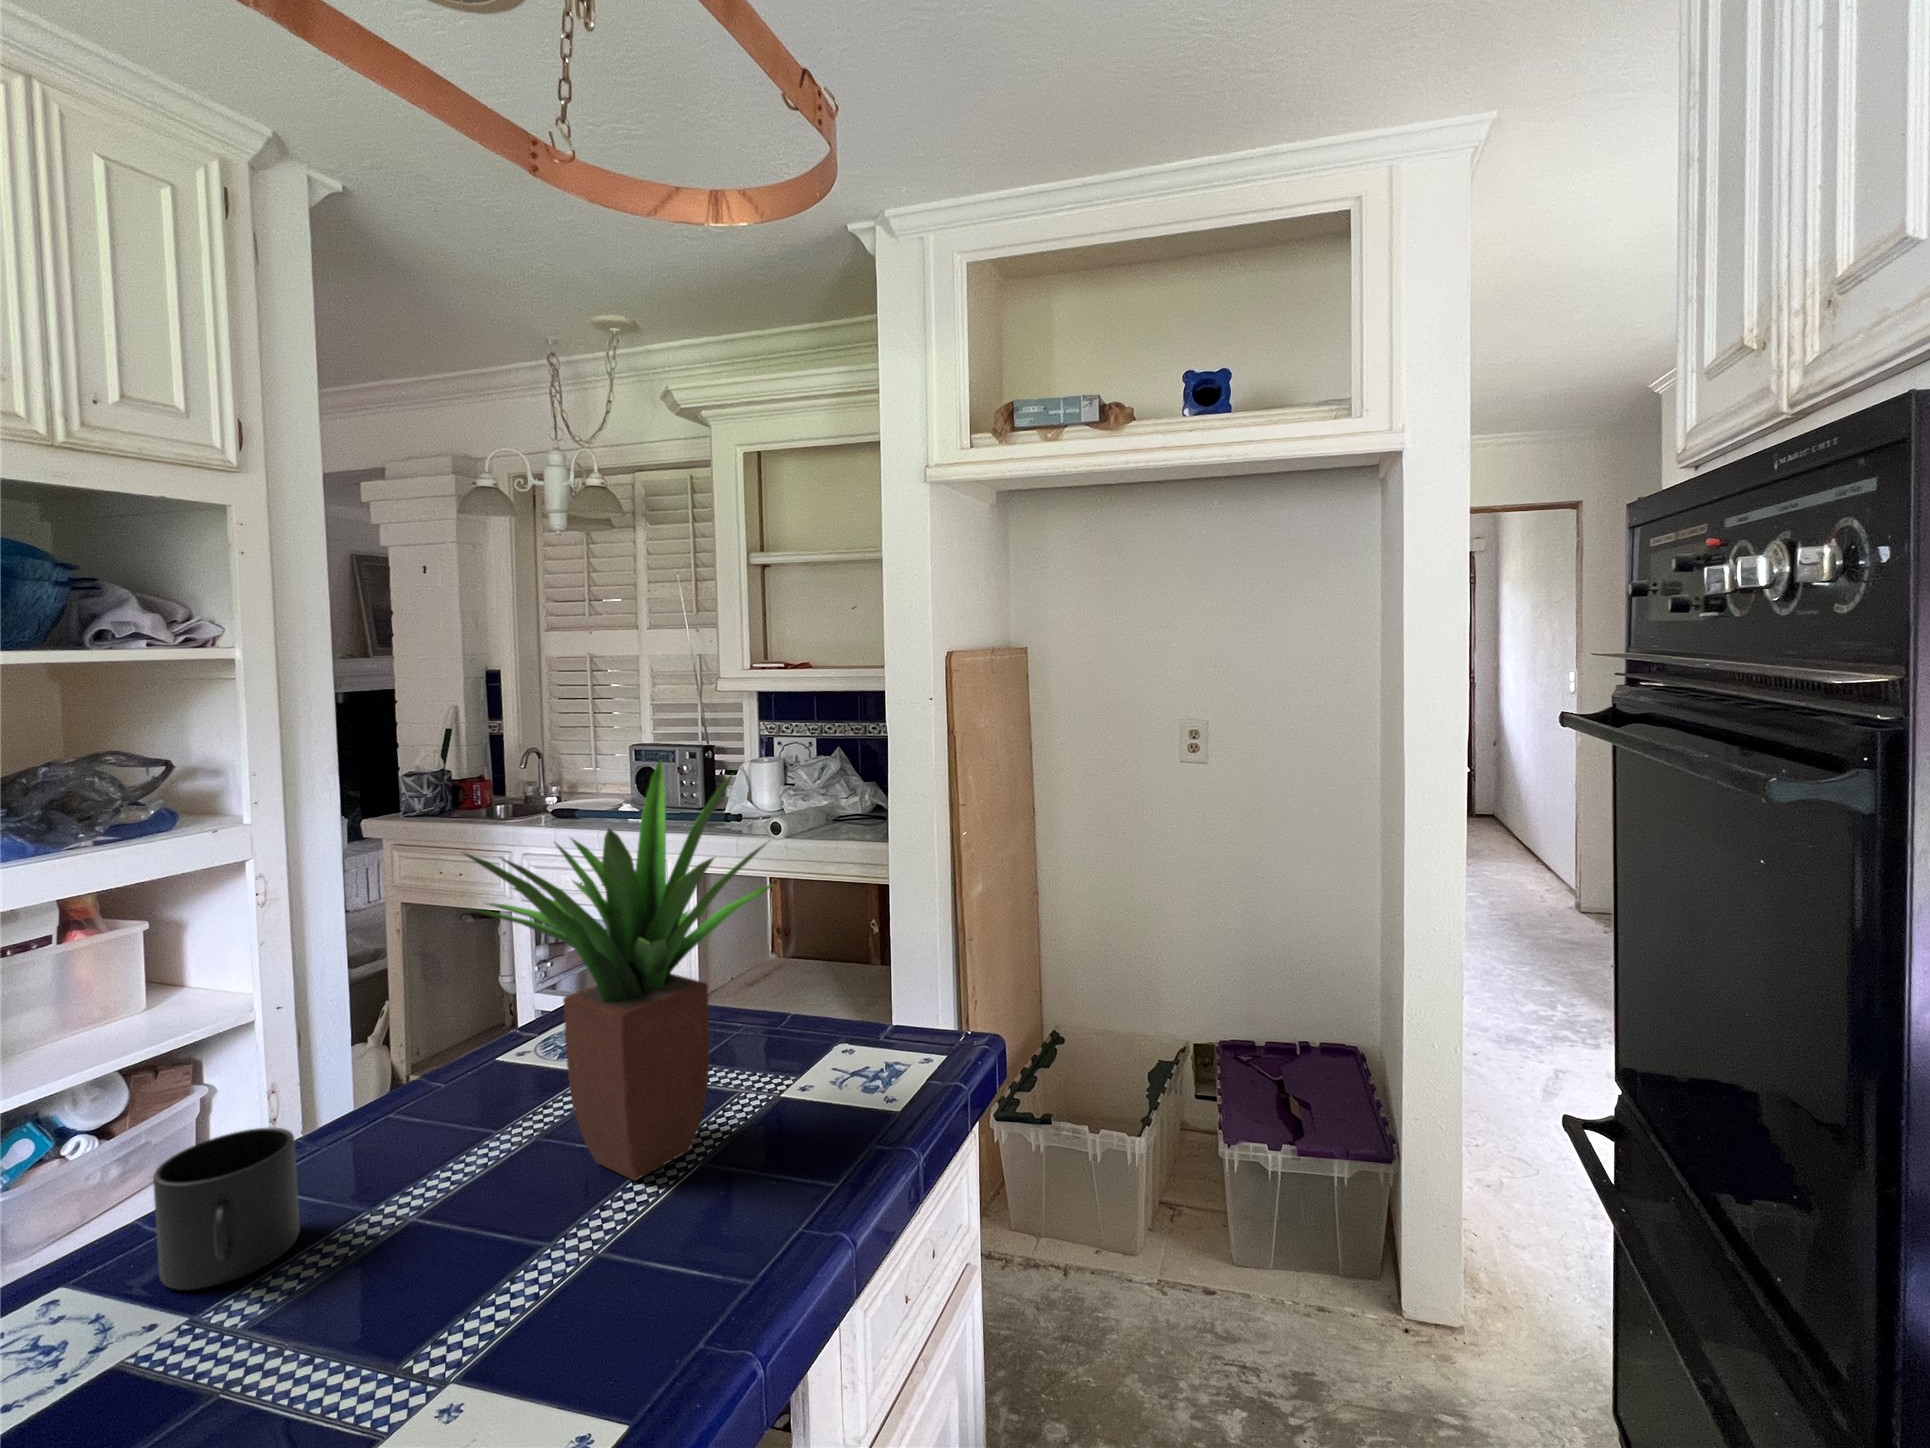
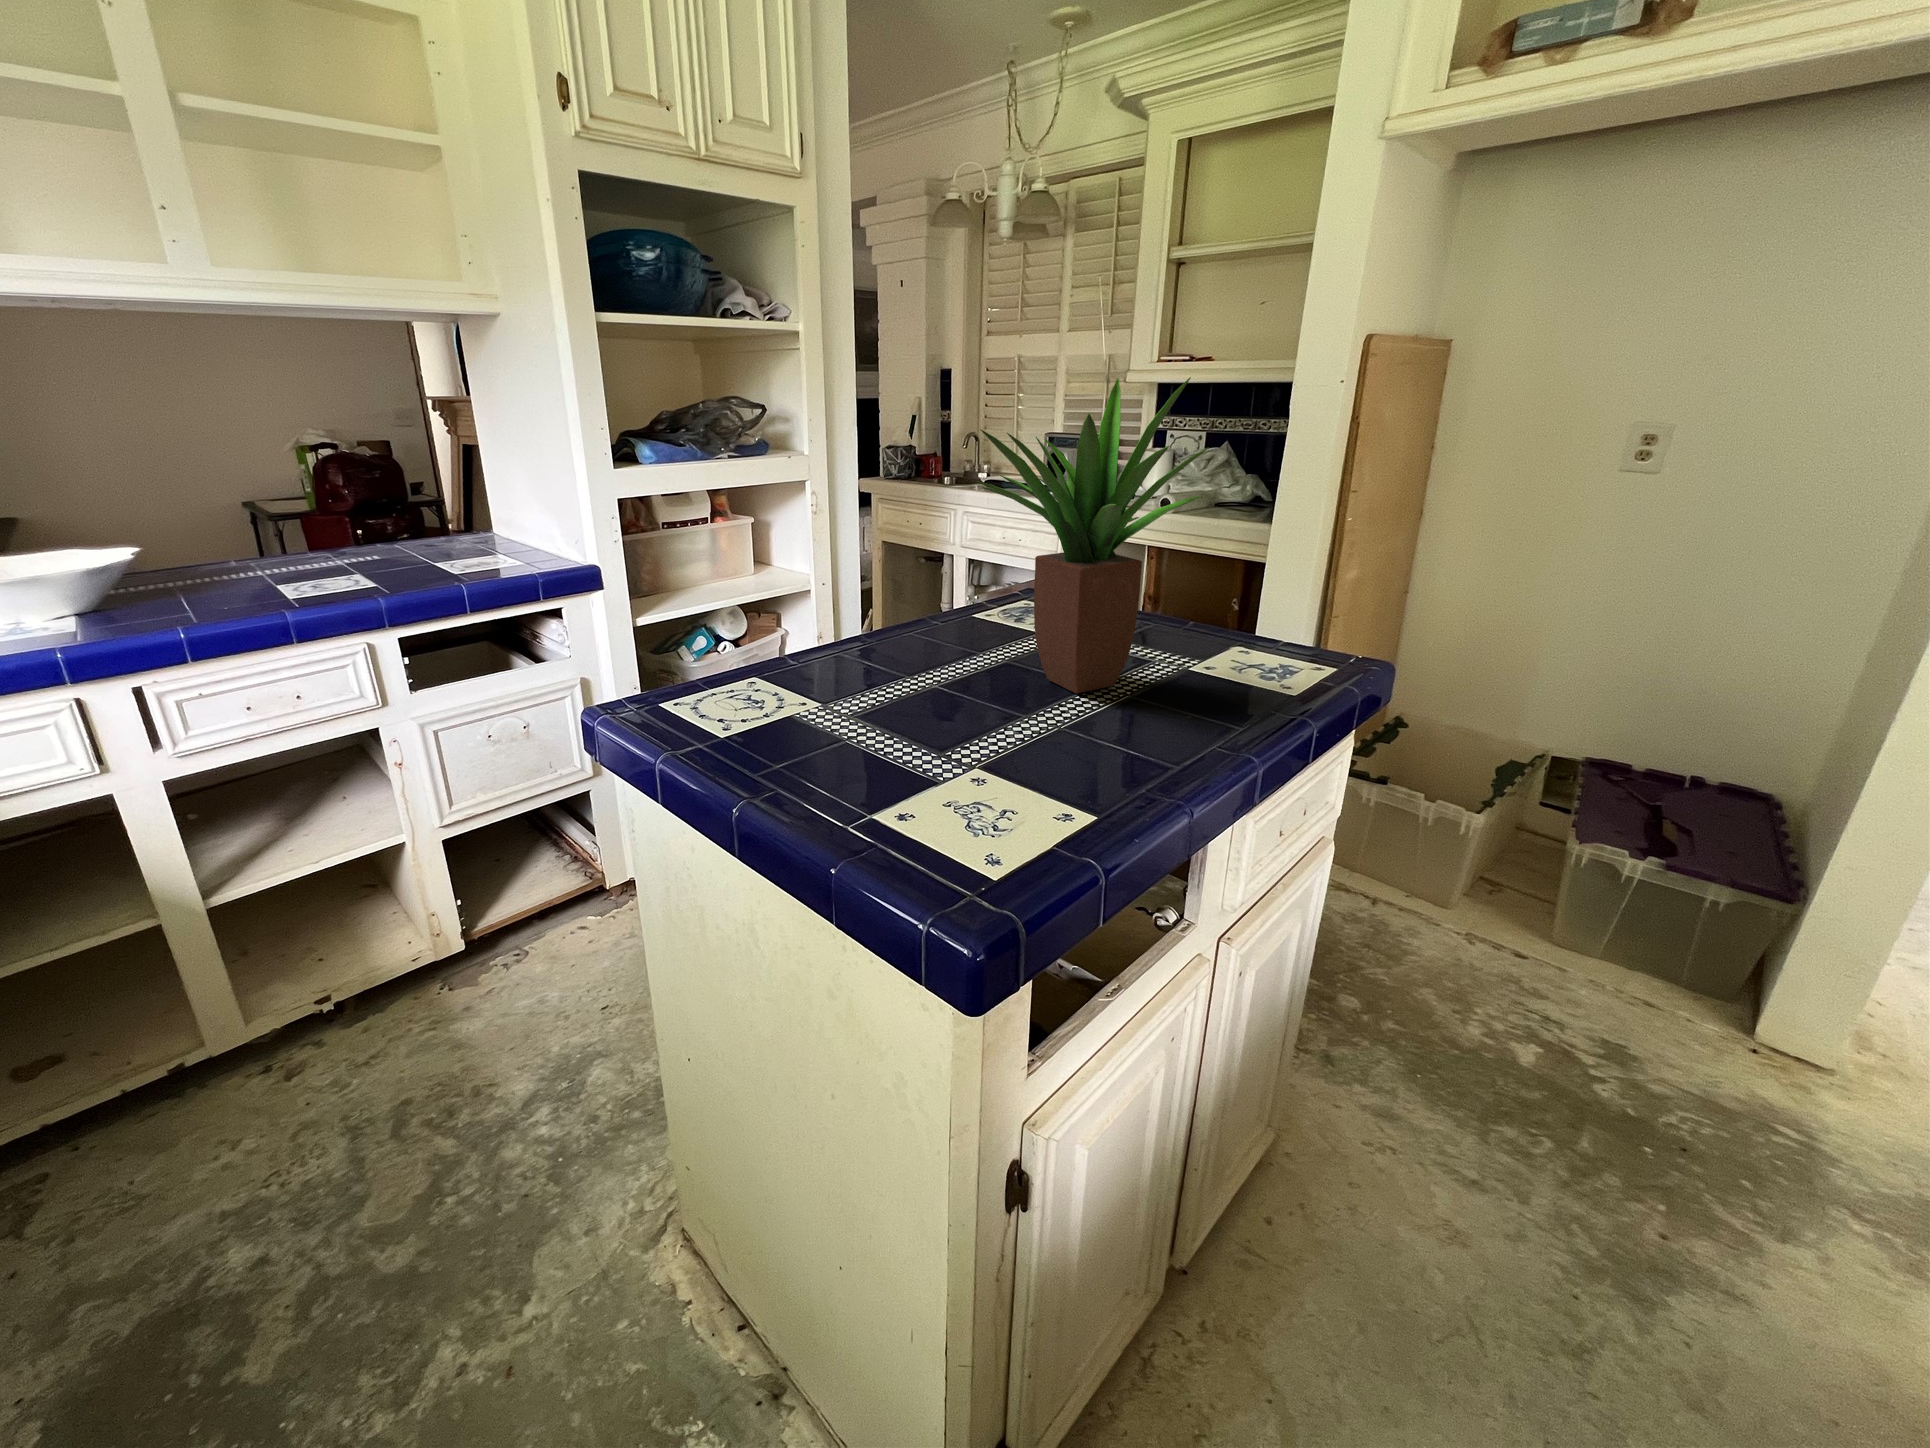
mug: present [153,1128,300,1290] -> none [805,609,875,690]

